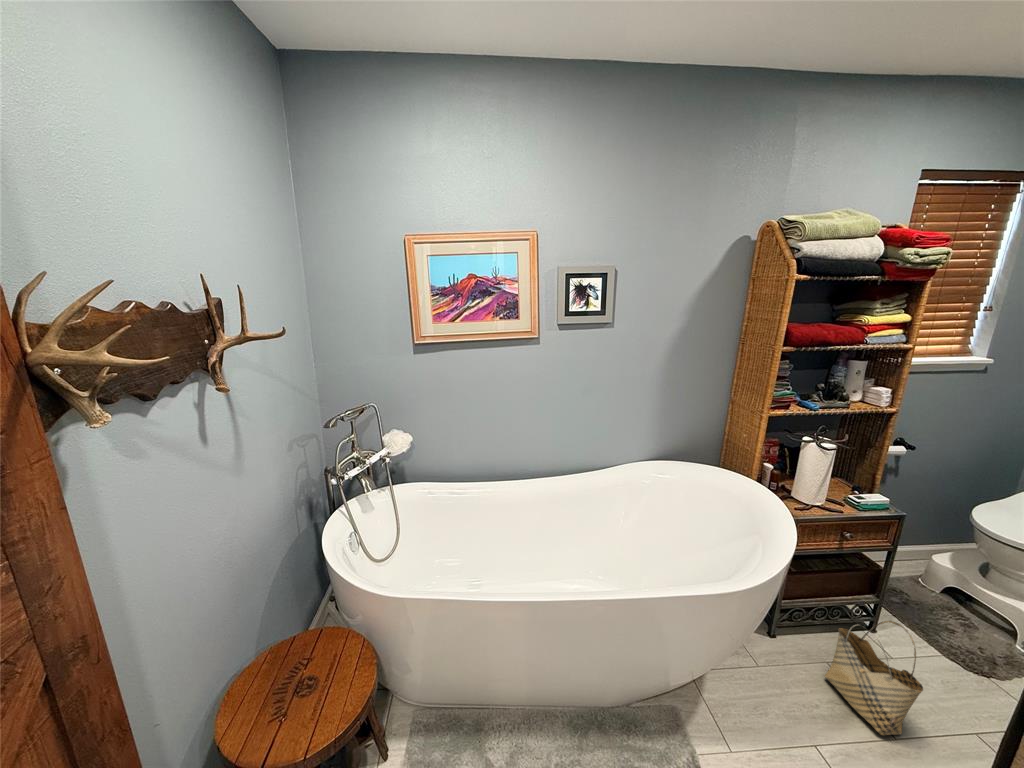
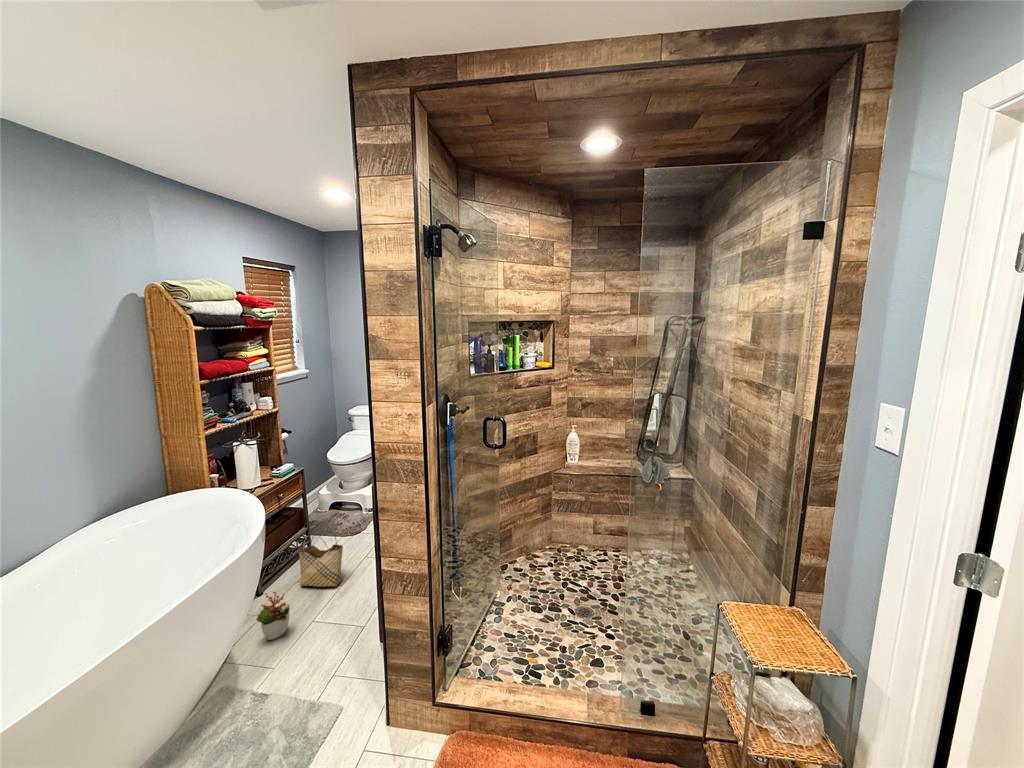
decorative plant: none [737,654,786,723] -> present [256,592,290,640]

